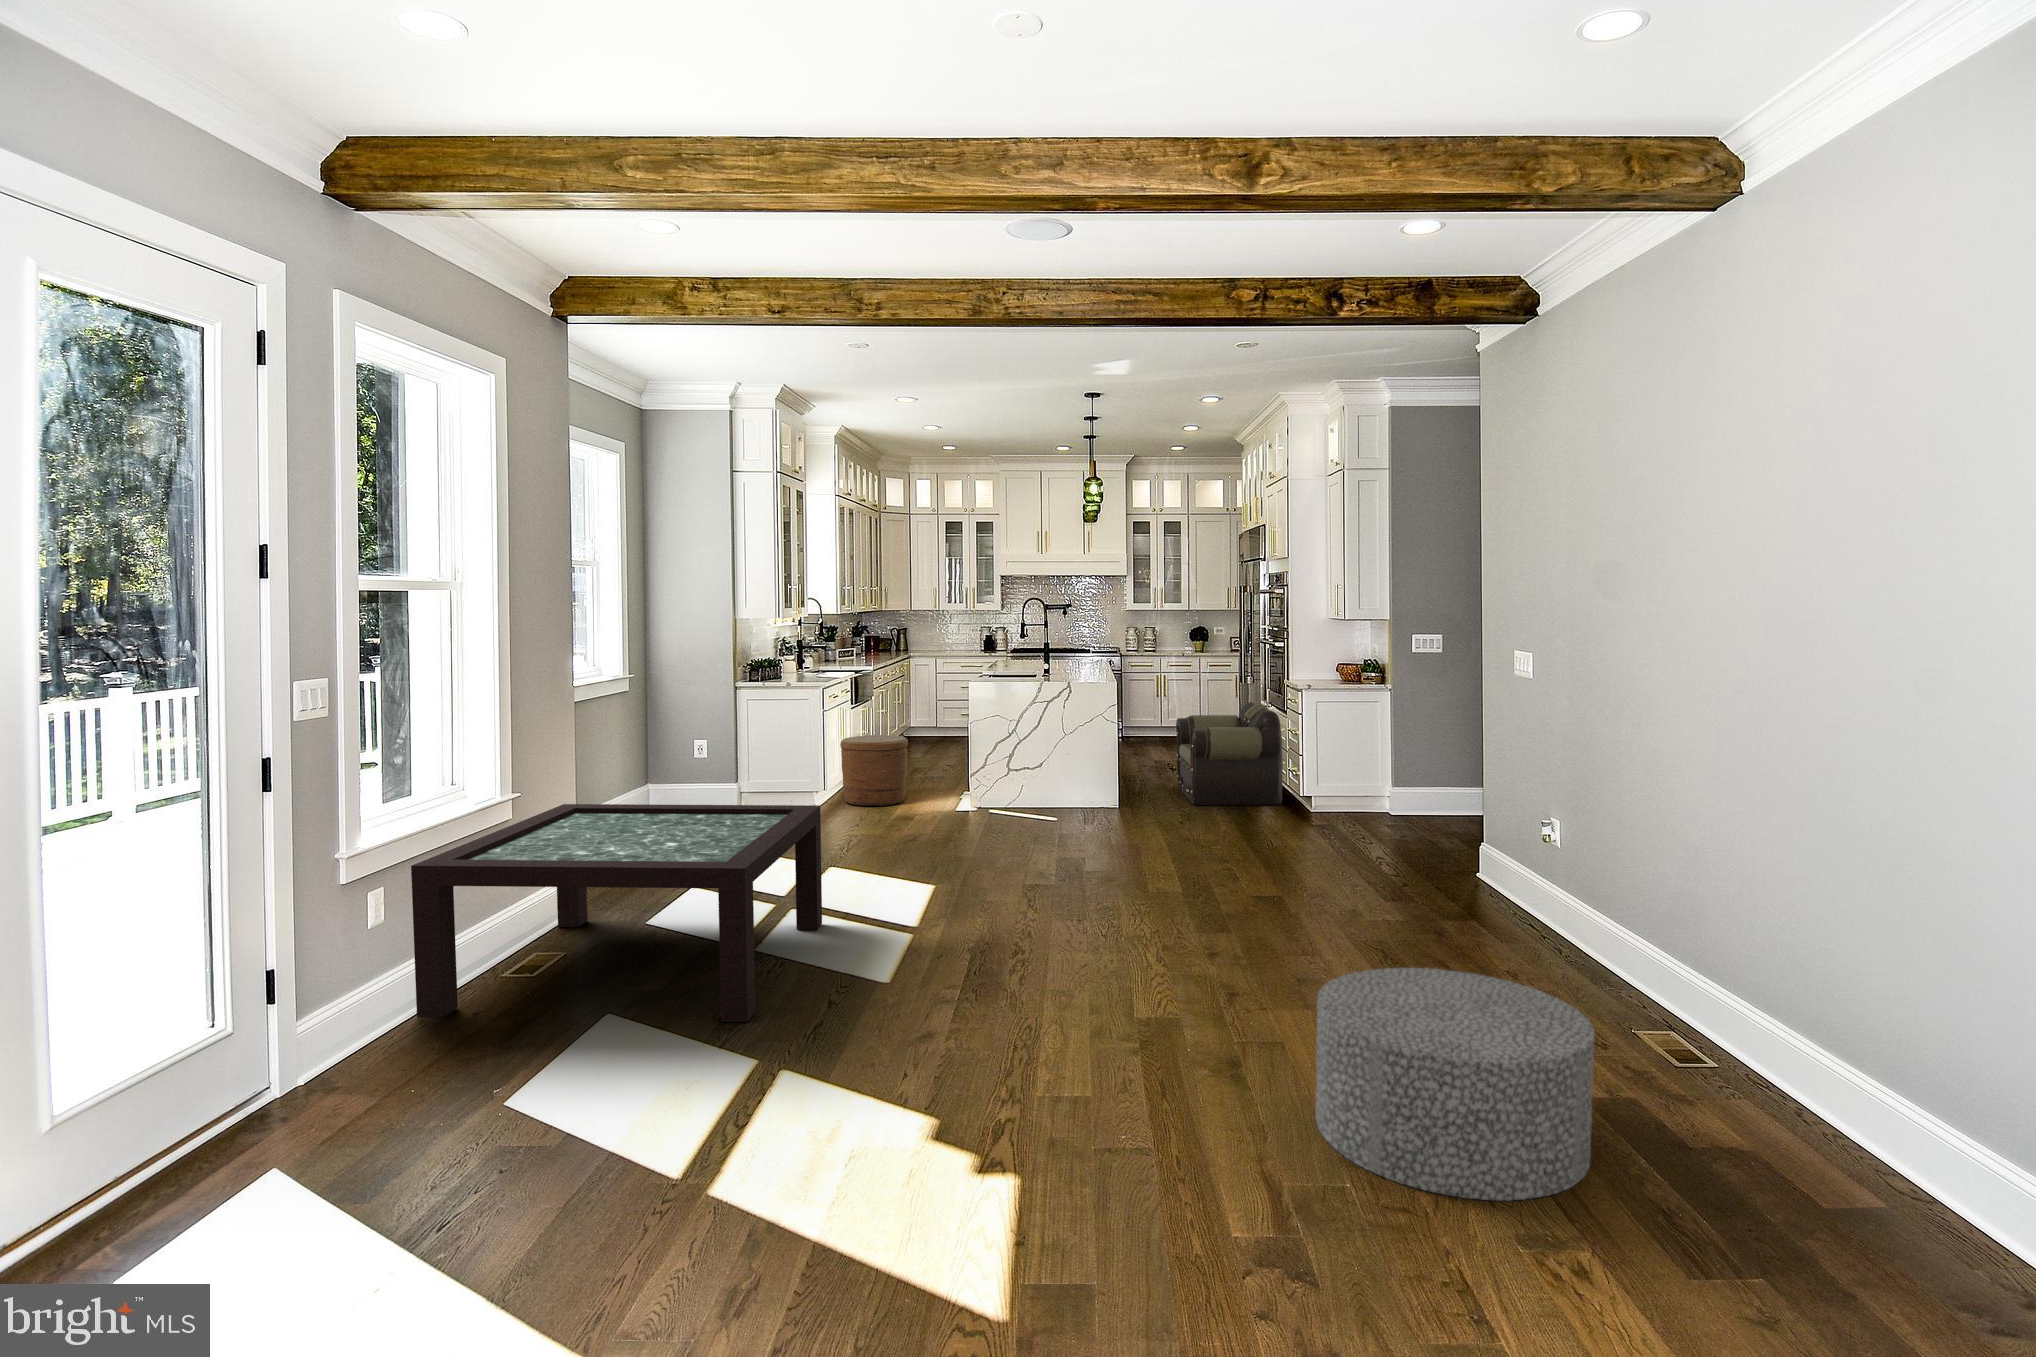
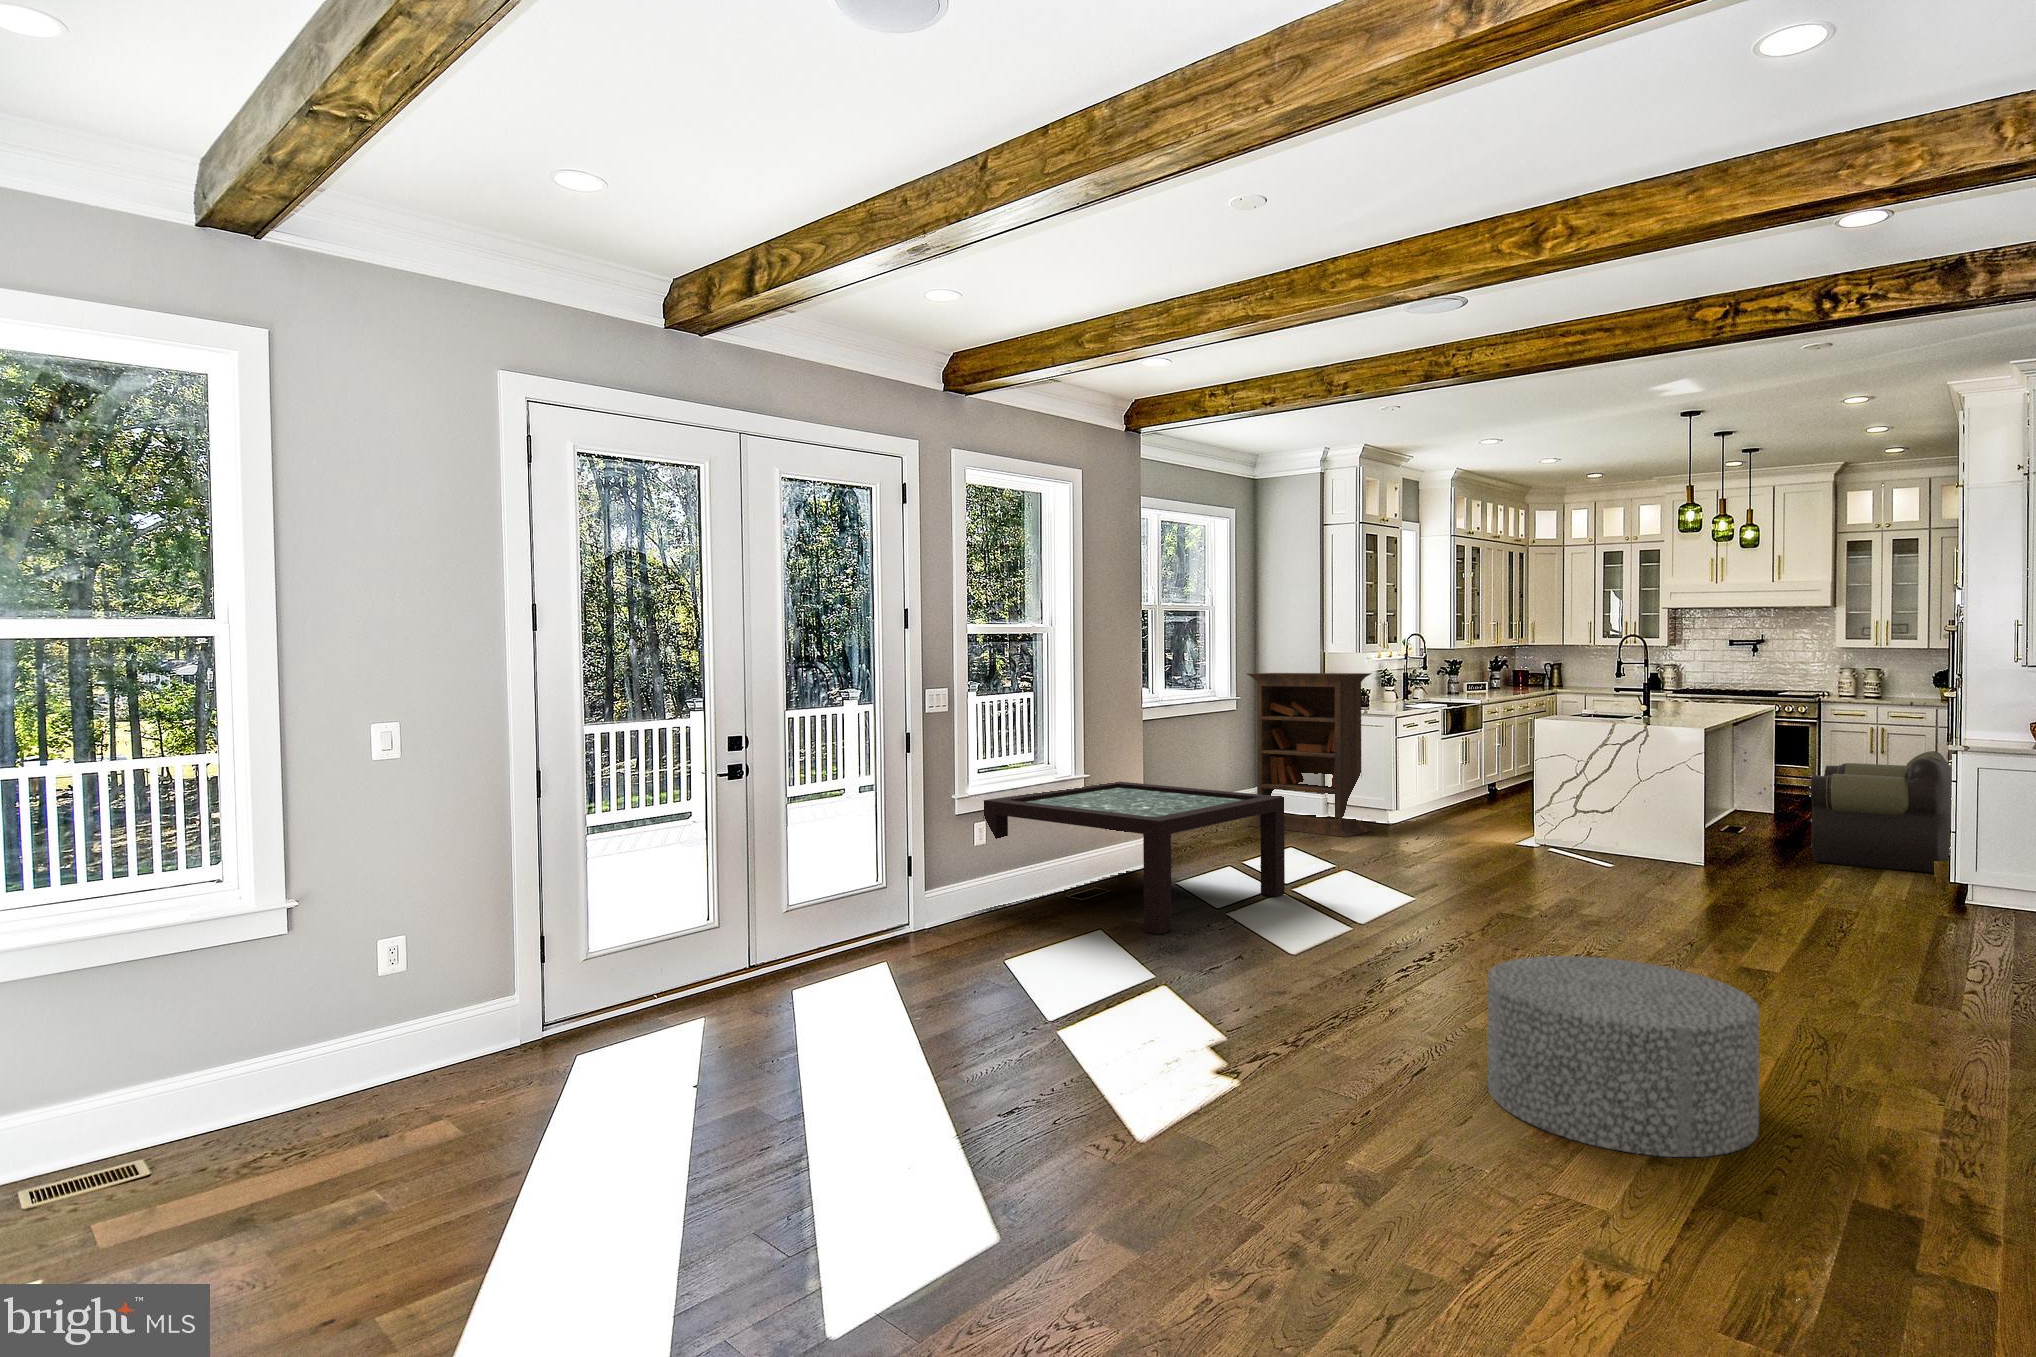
bookcase: none [663,644,811,832] -> present [1247,673,1371,837]
woven basket: present [840,735,908,806] -> none [1417,762,1485,828]

